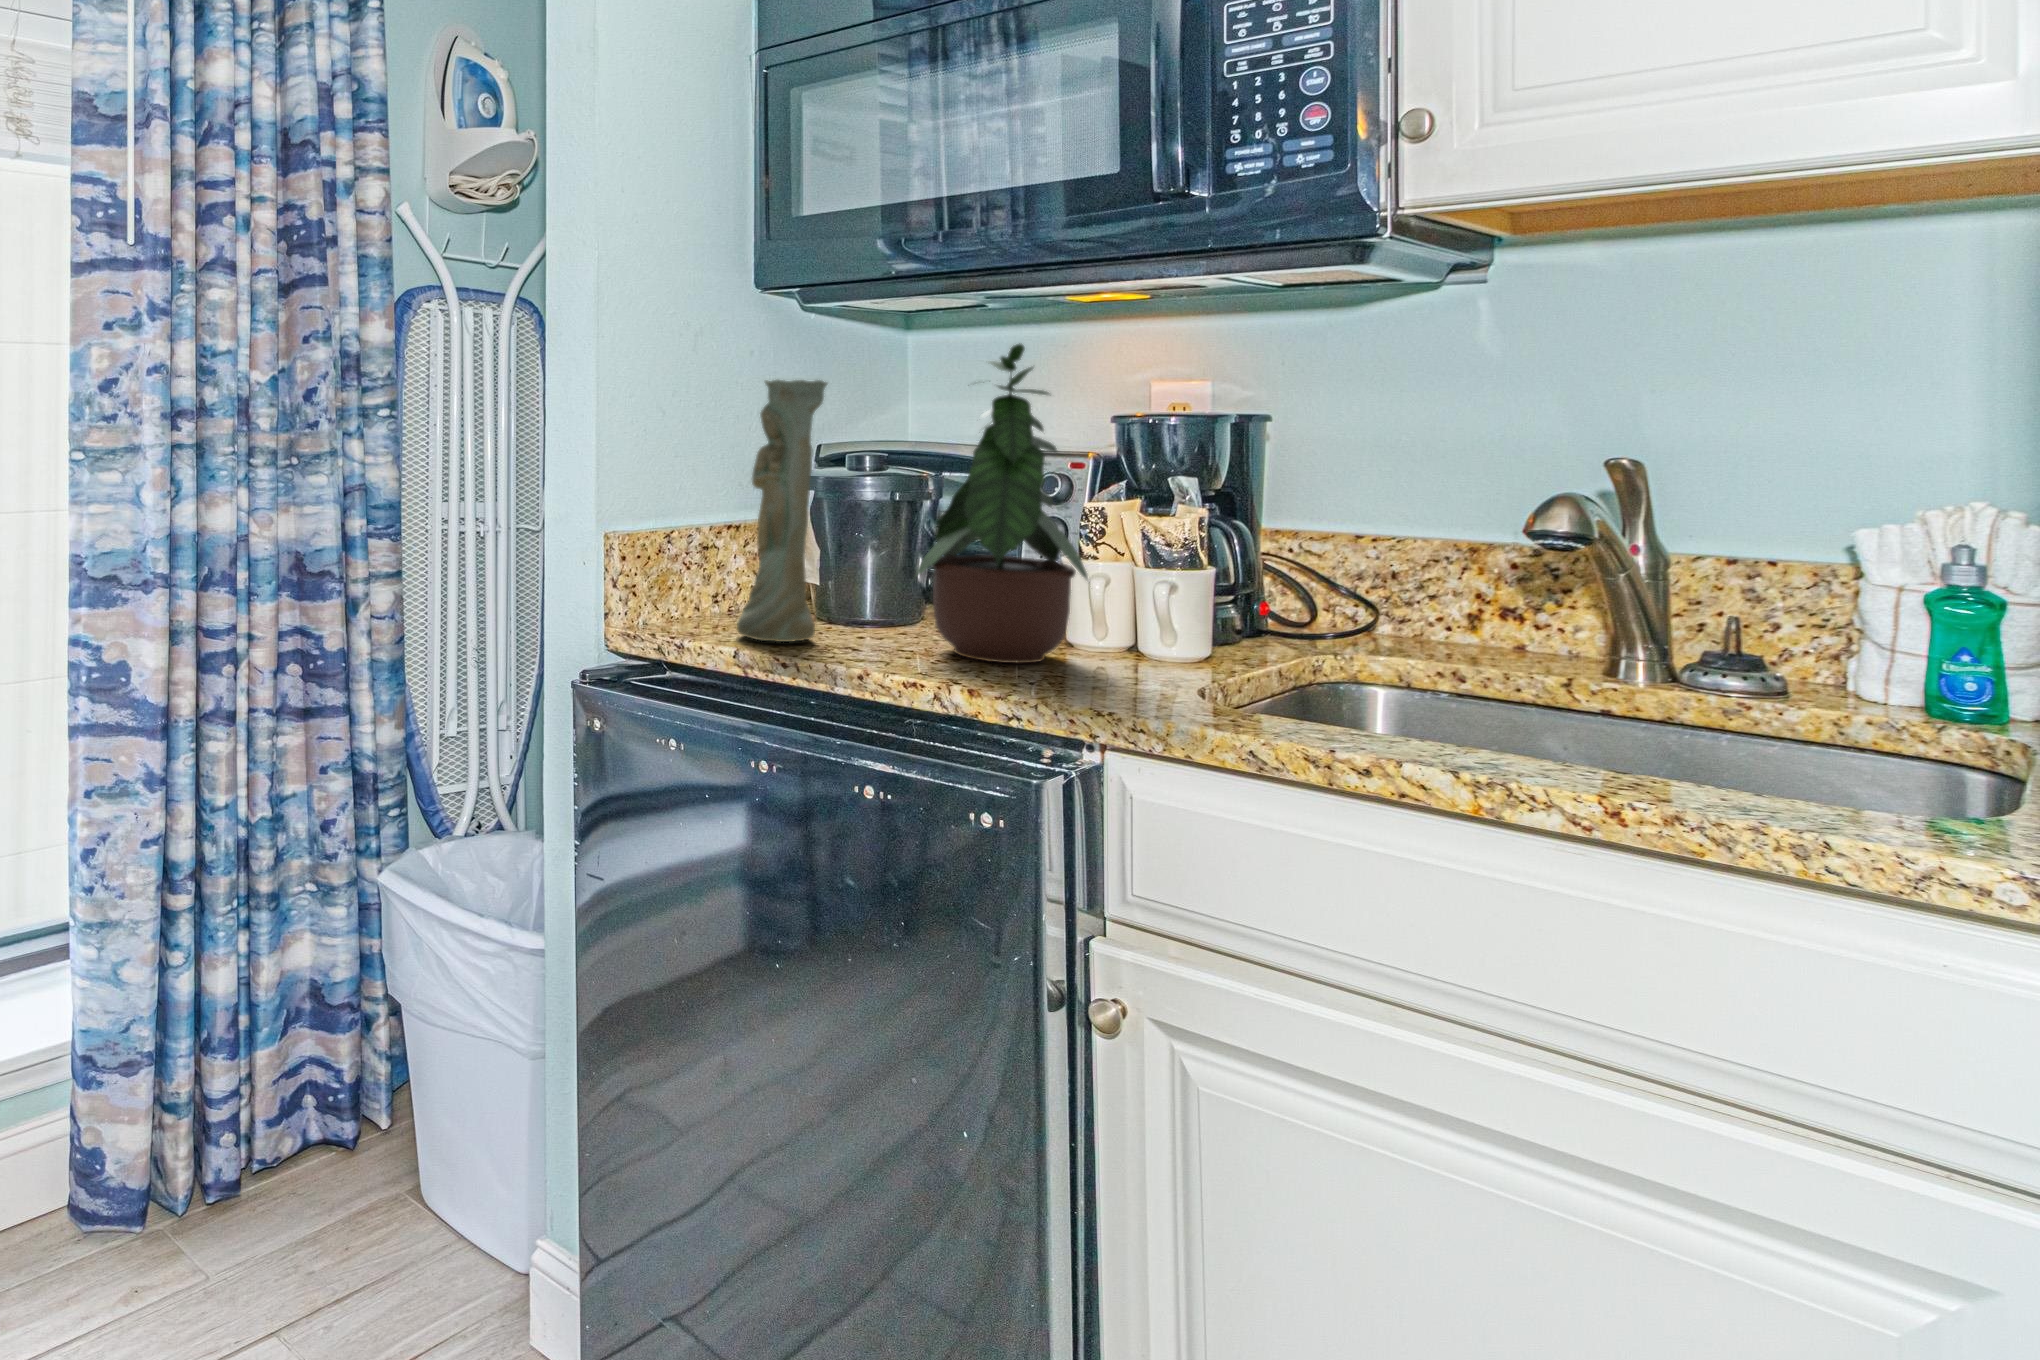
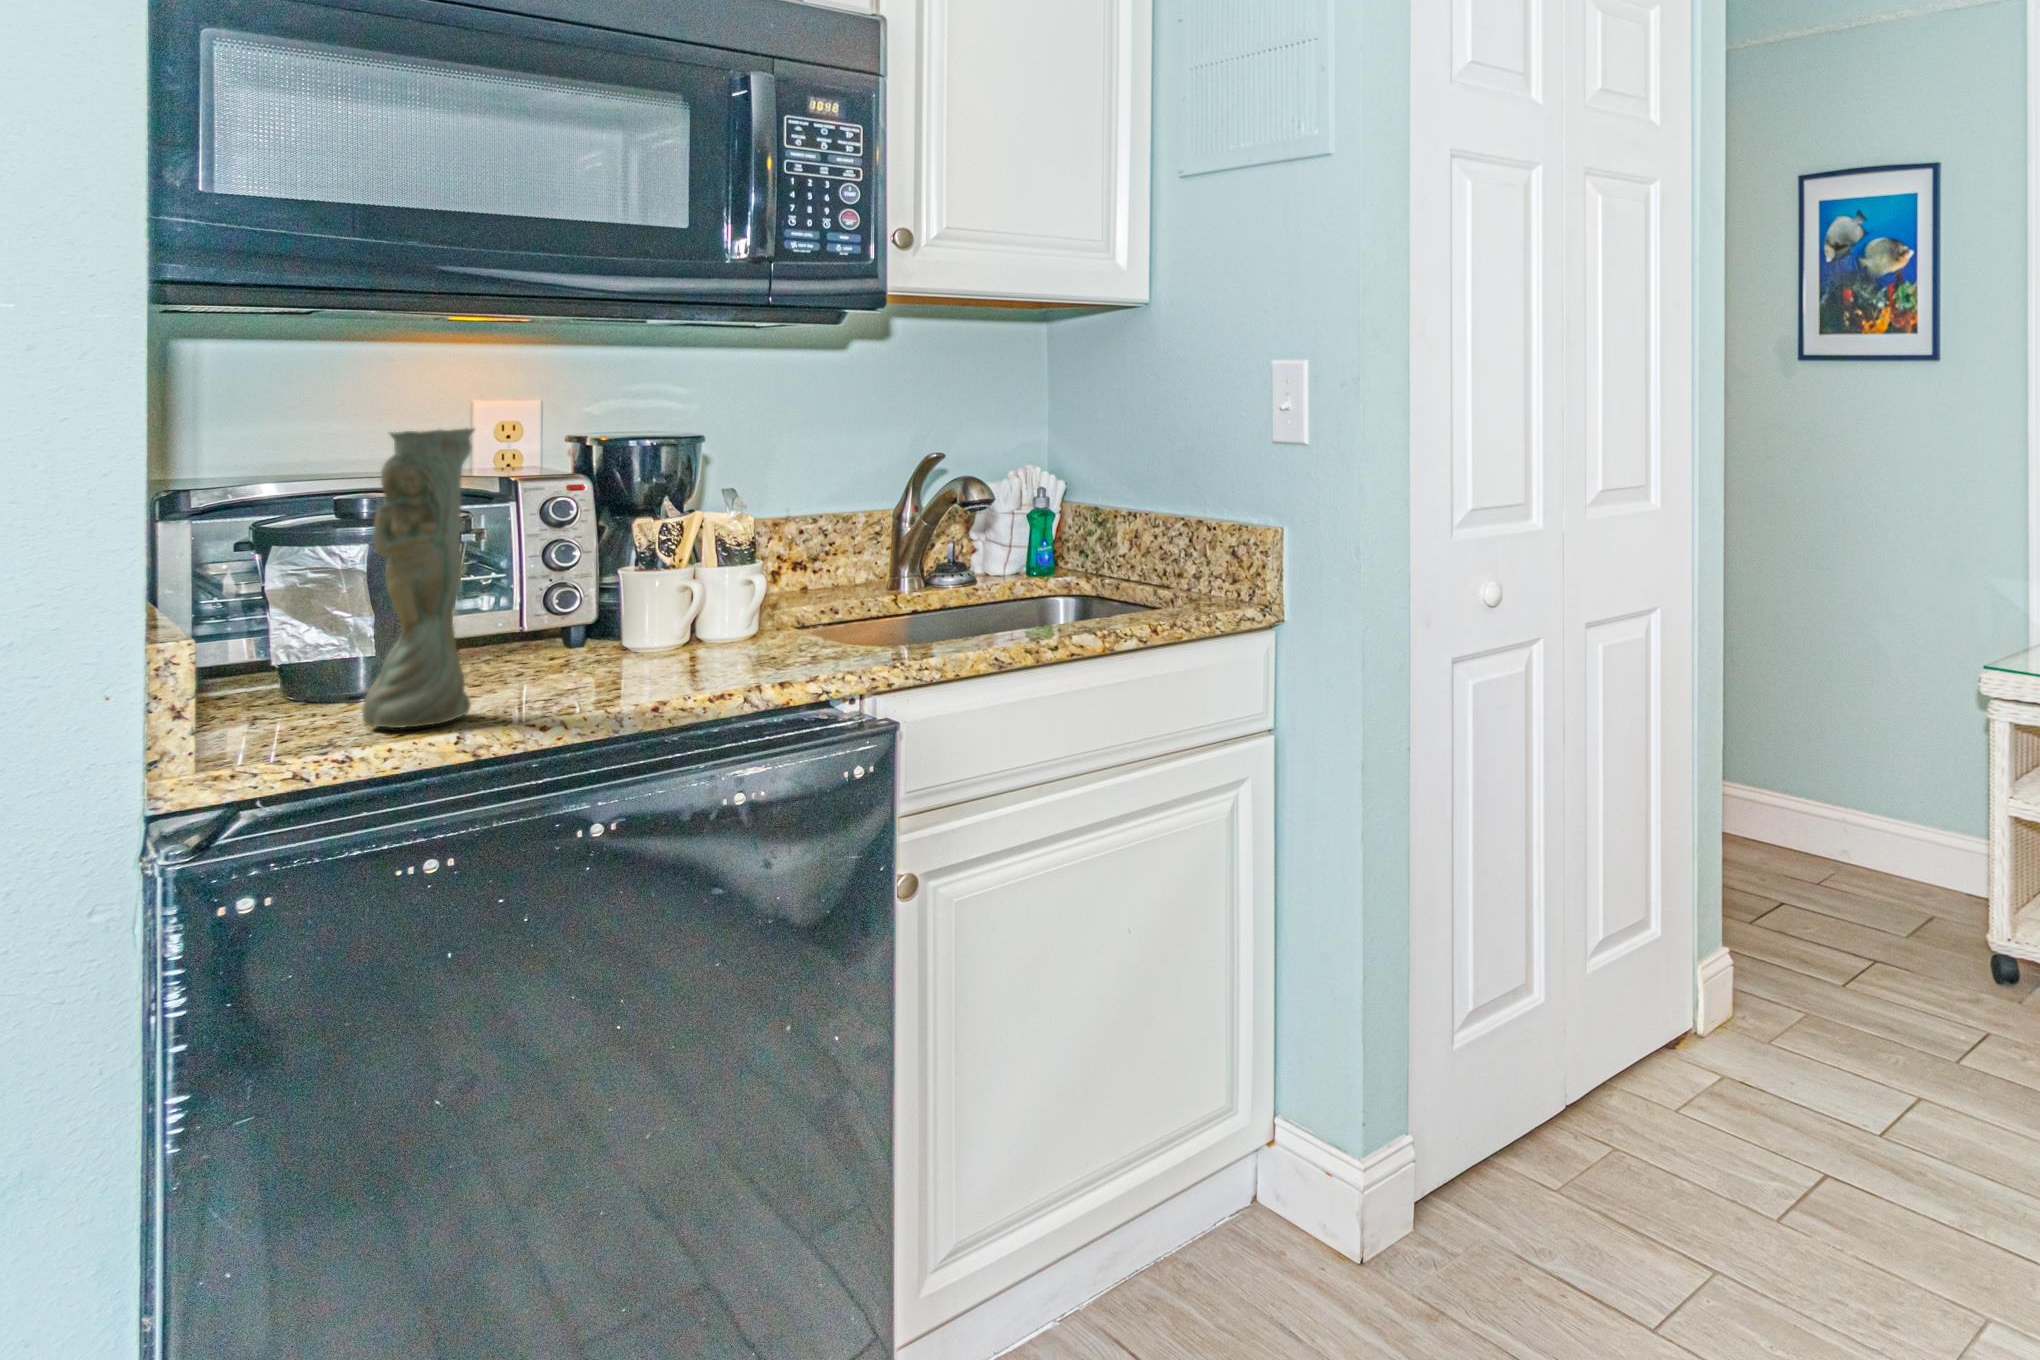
potted plant: present [915,343,1088,663] -> none [504,382,715,684]

